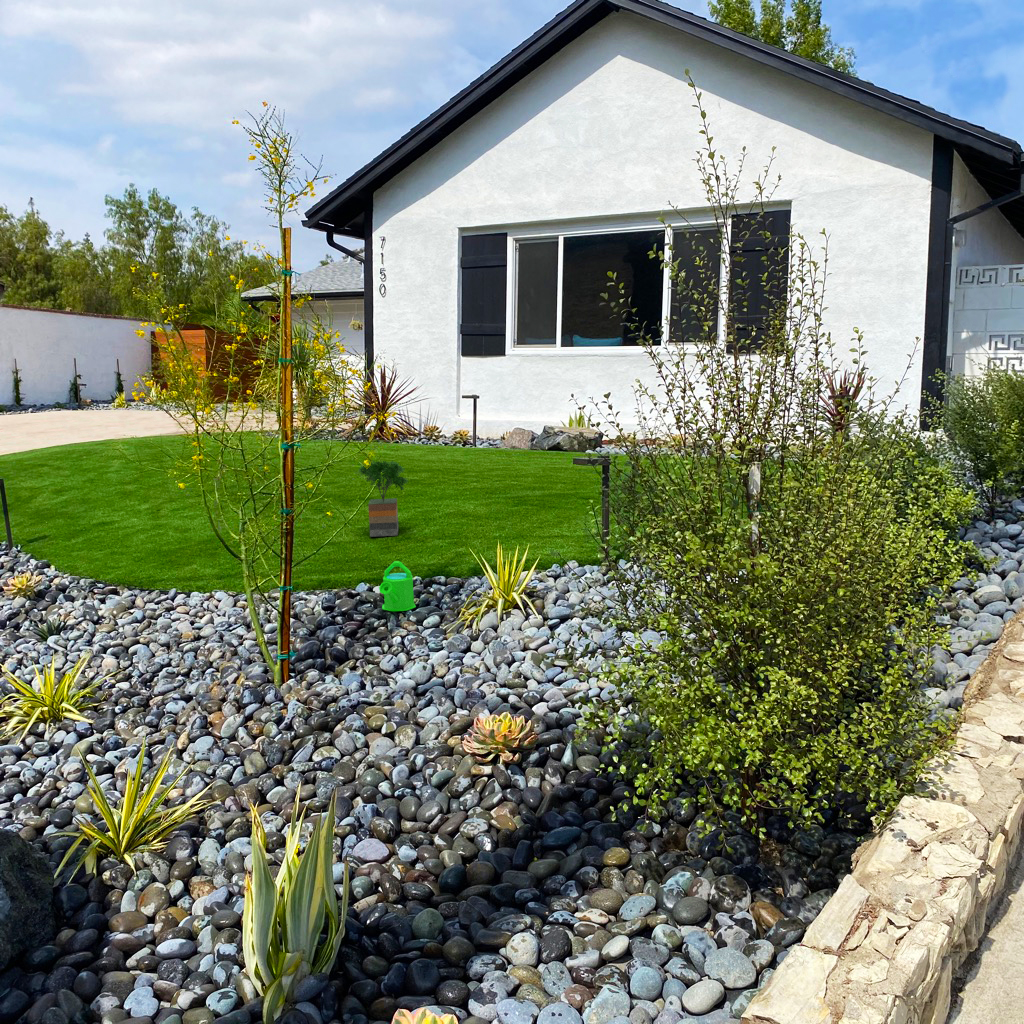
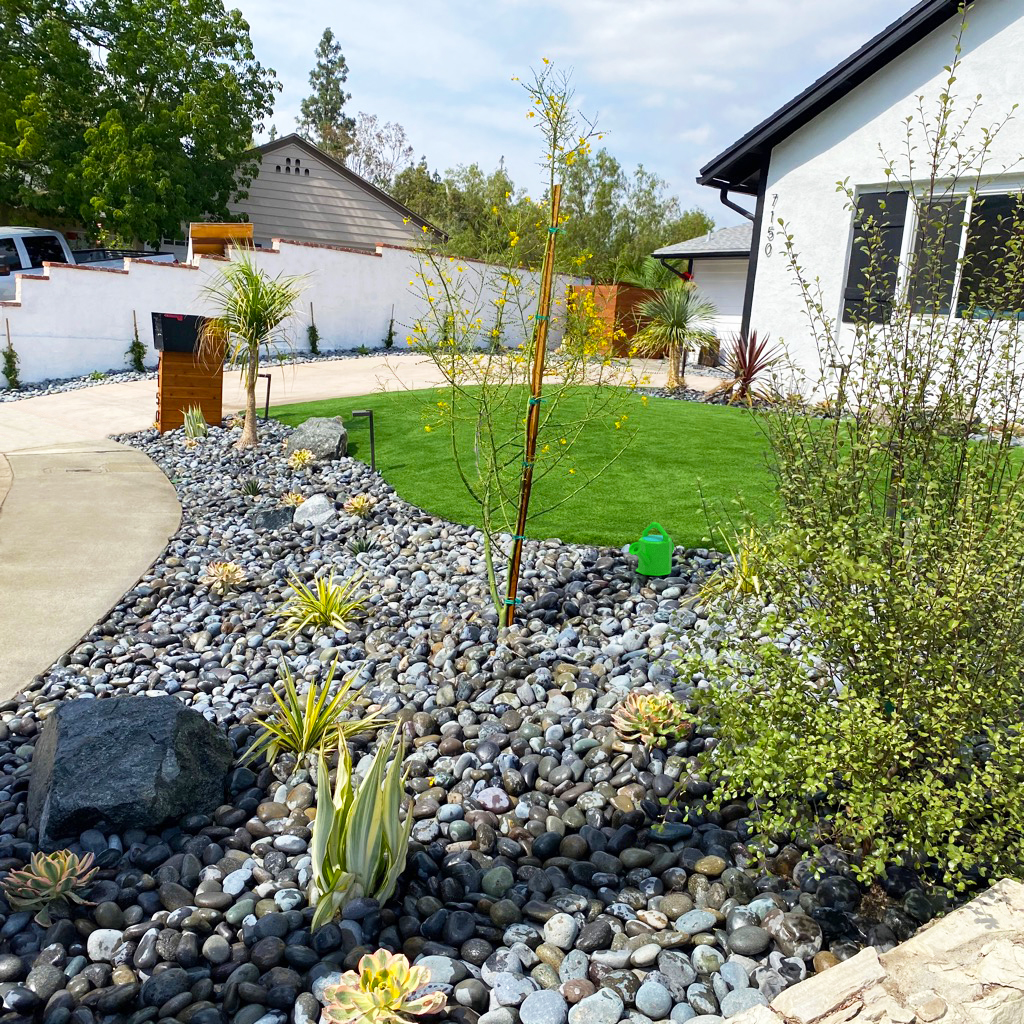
potted tree: present [359,461,407,537] -> none [668,413,722,497]

